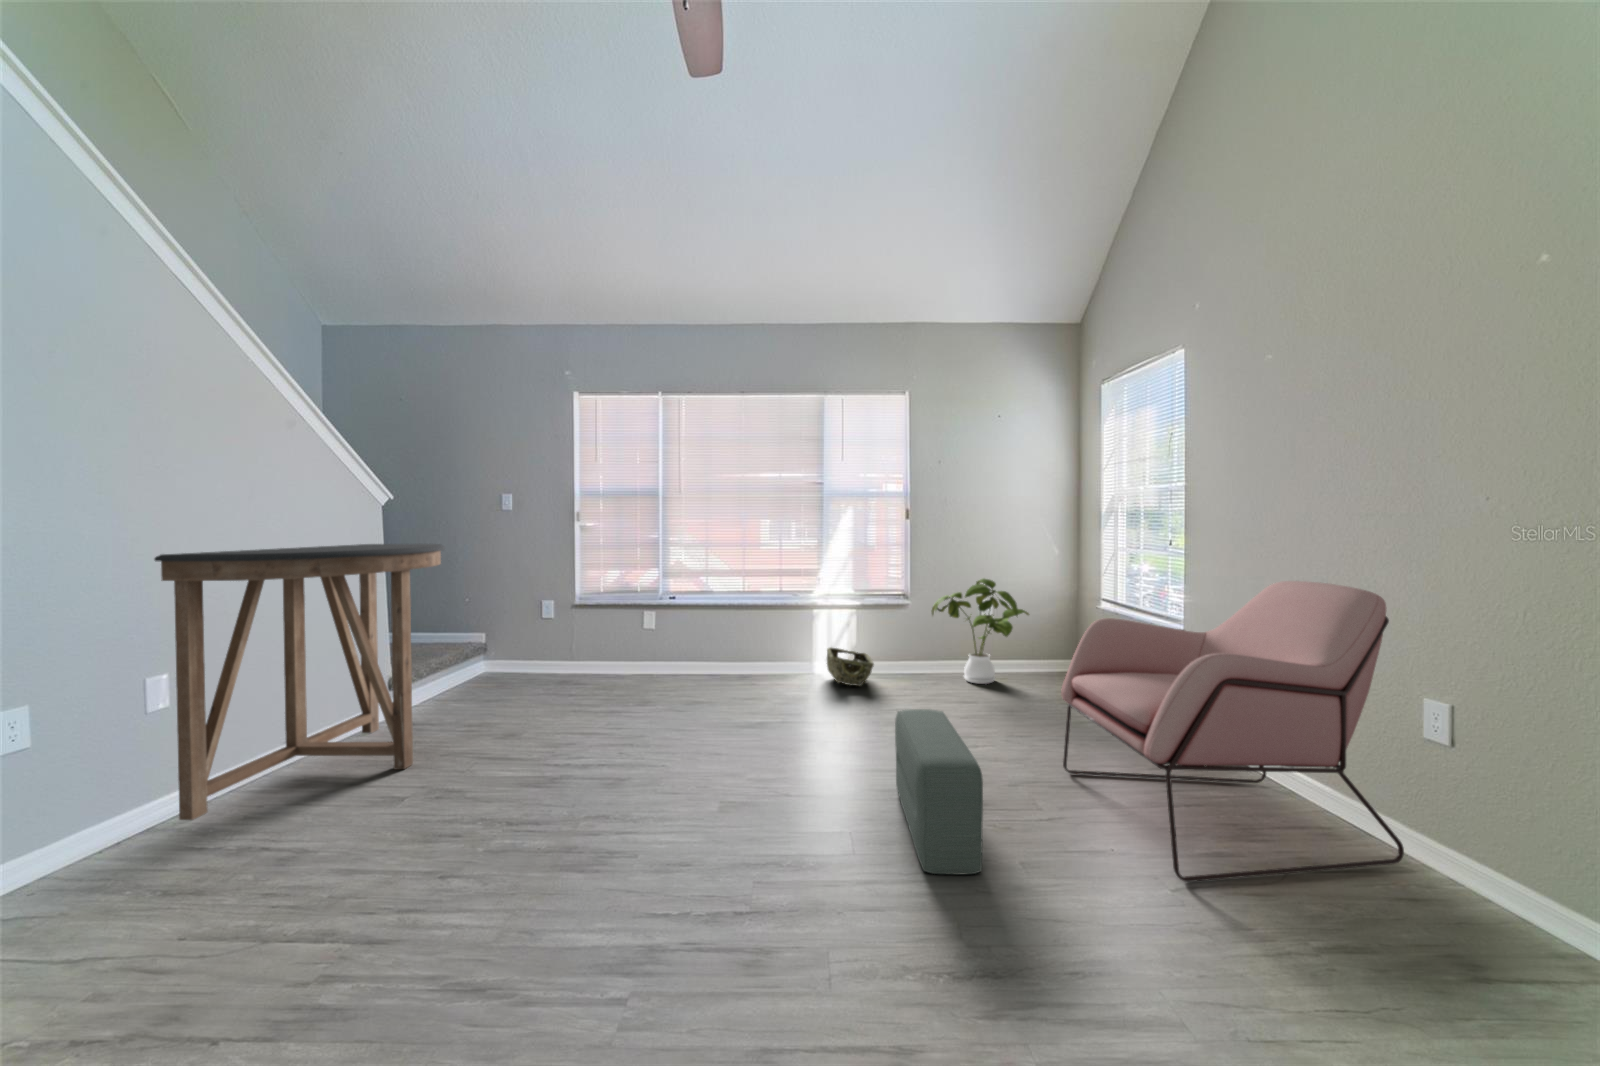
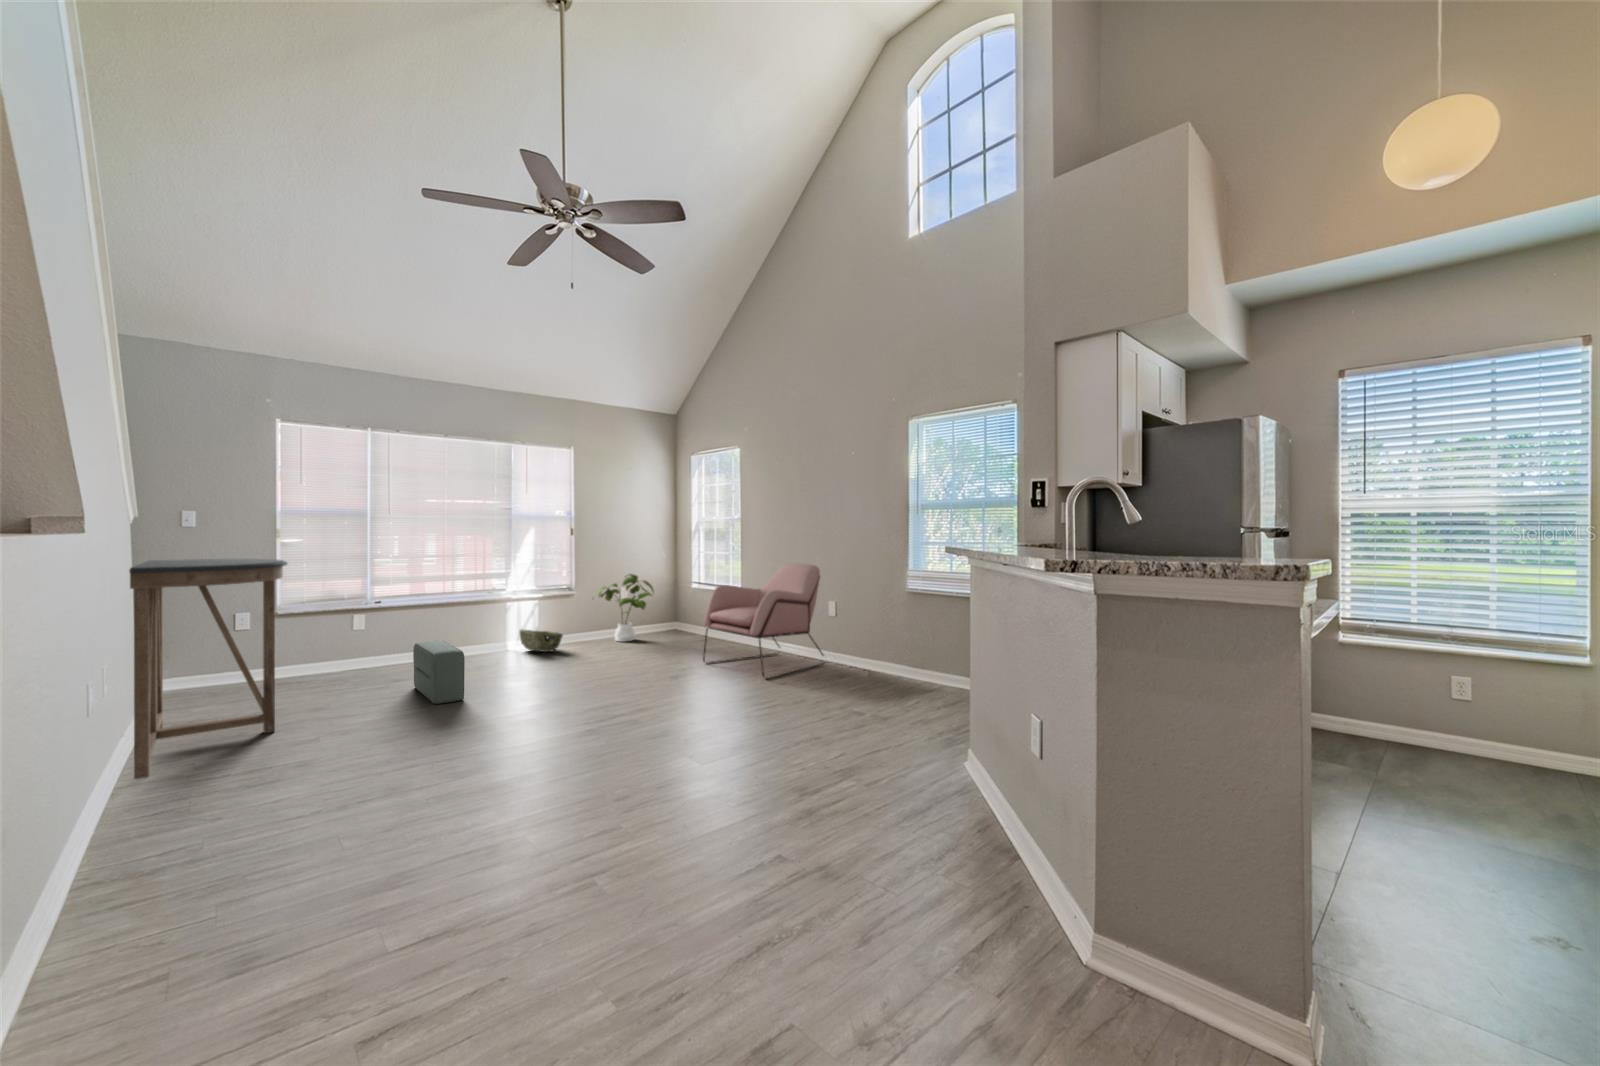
pouf: present [895,709,983,874] -> present [413,641,465,704]

